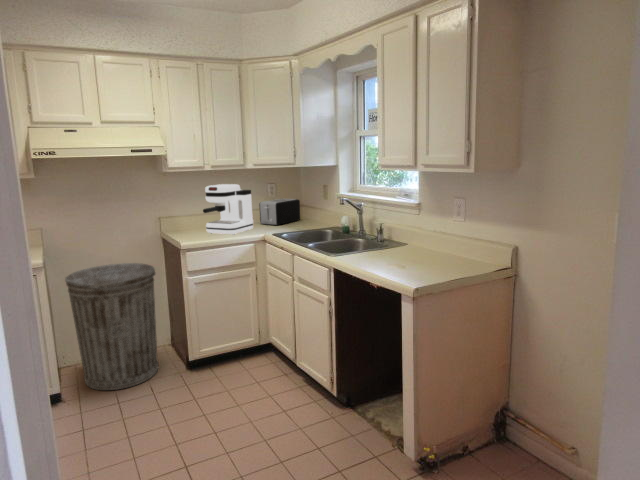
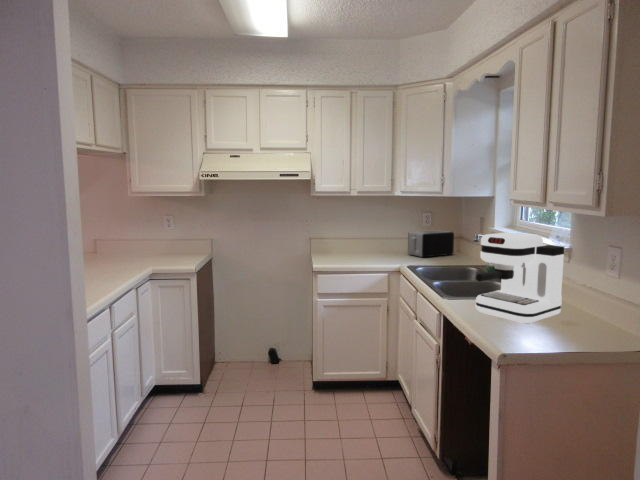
coffee maker: present [203,184,253,235] -> present [476,232,564,324]
trash can: present [65,263,158,390] -> none [218,277,295,393]

